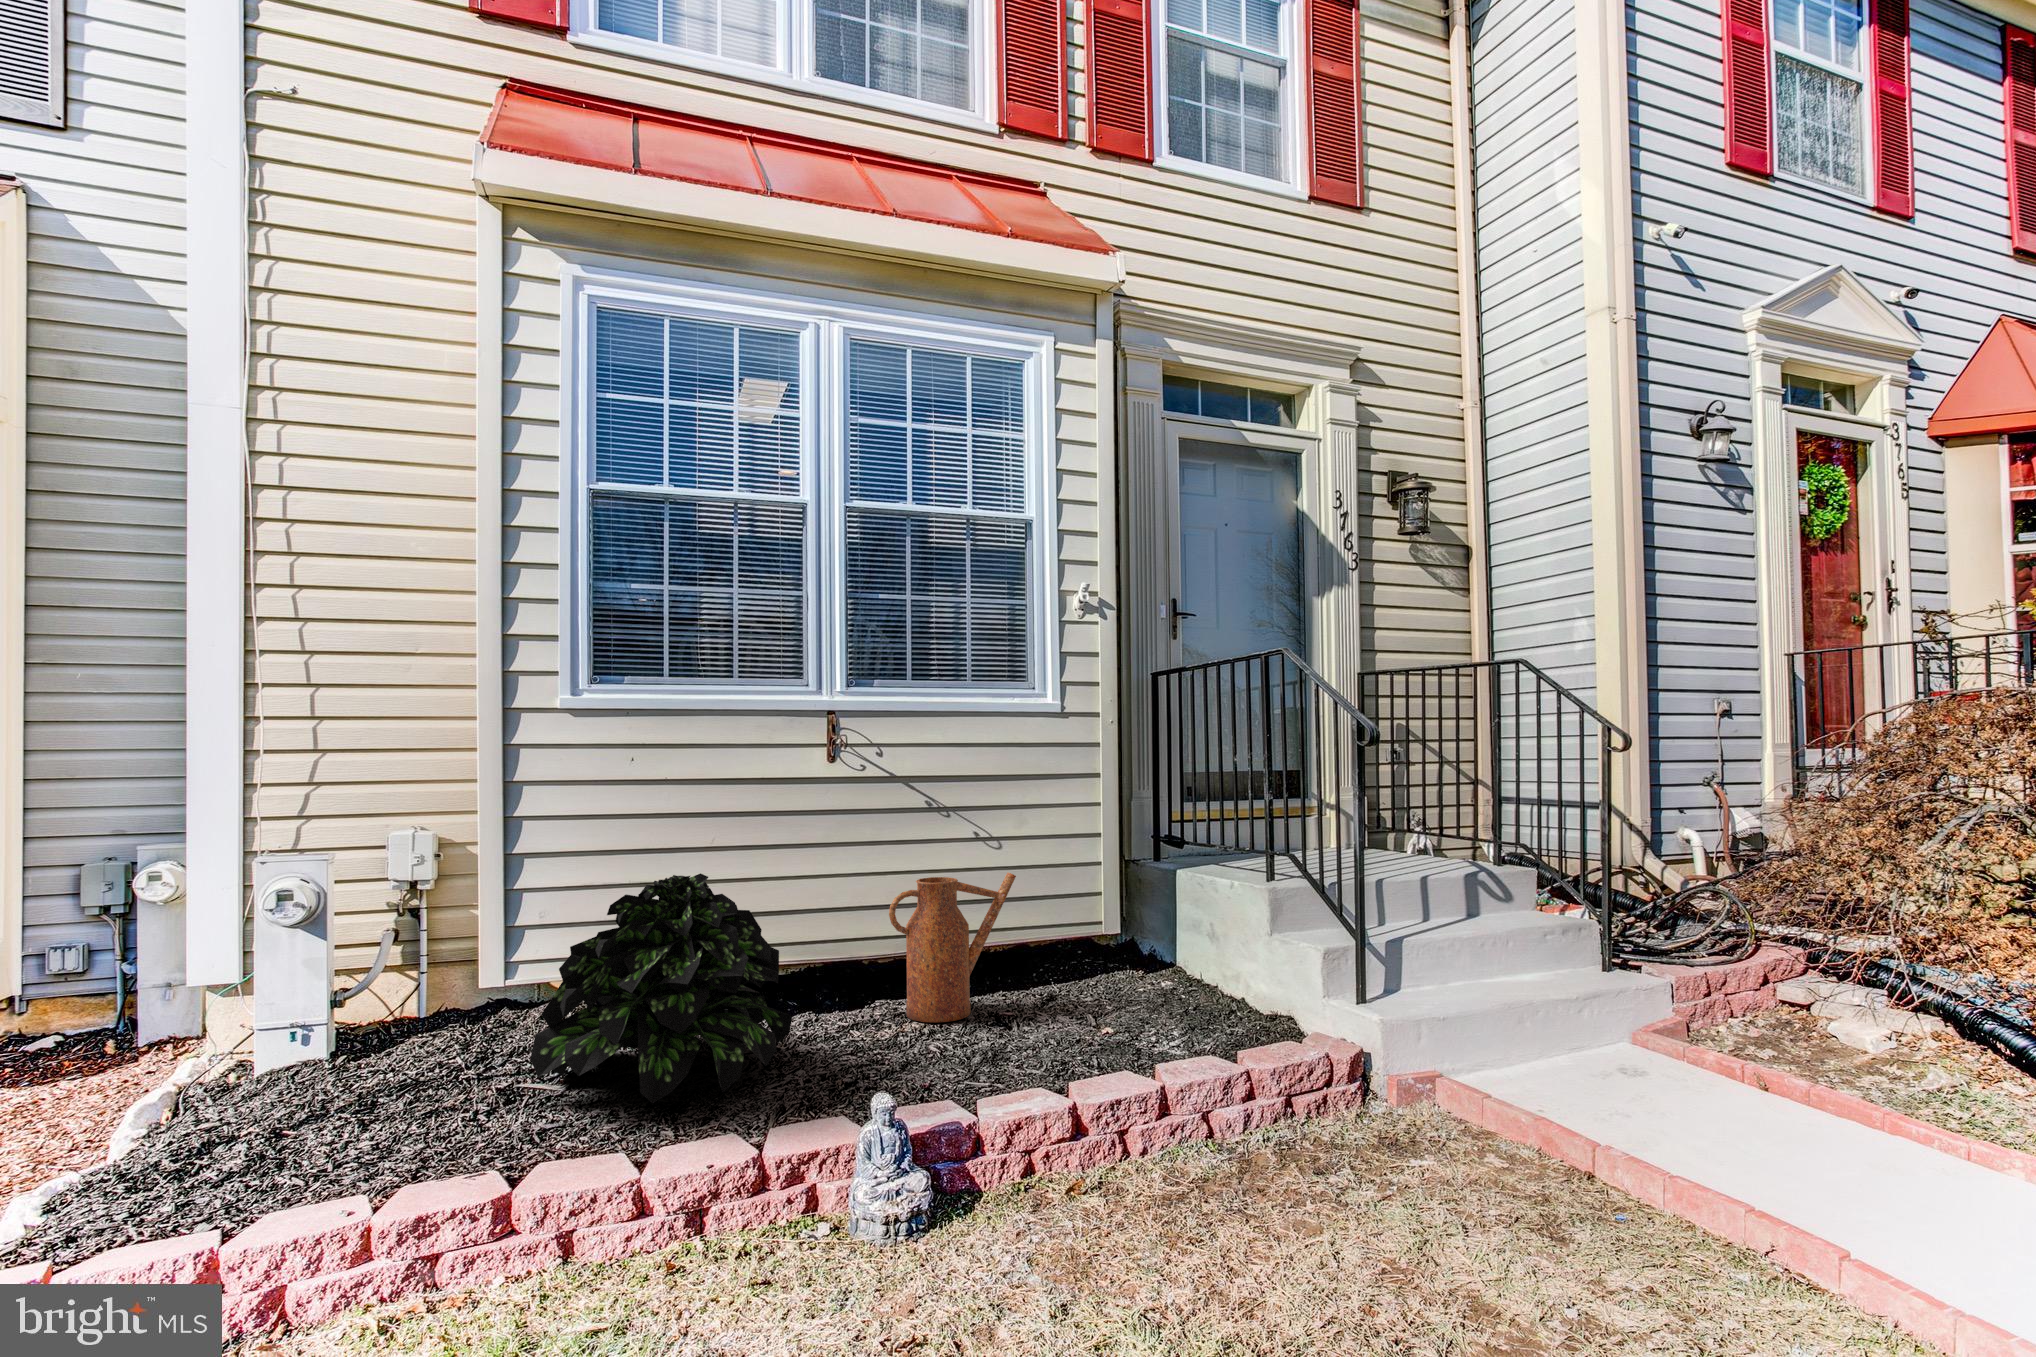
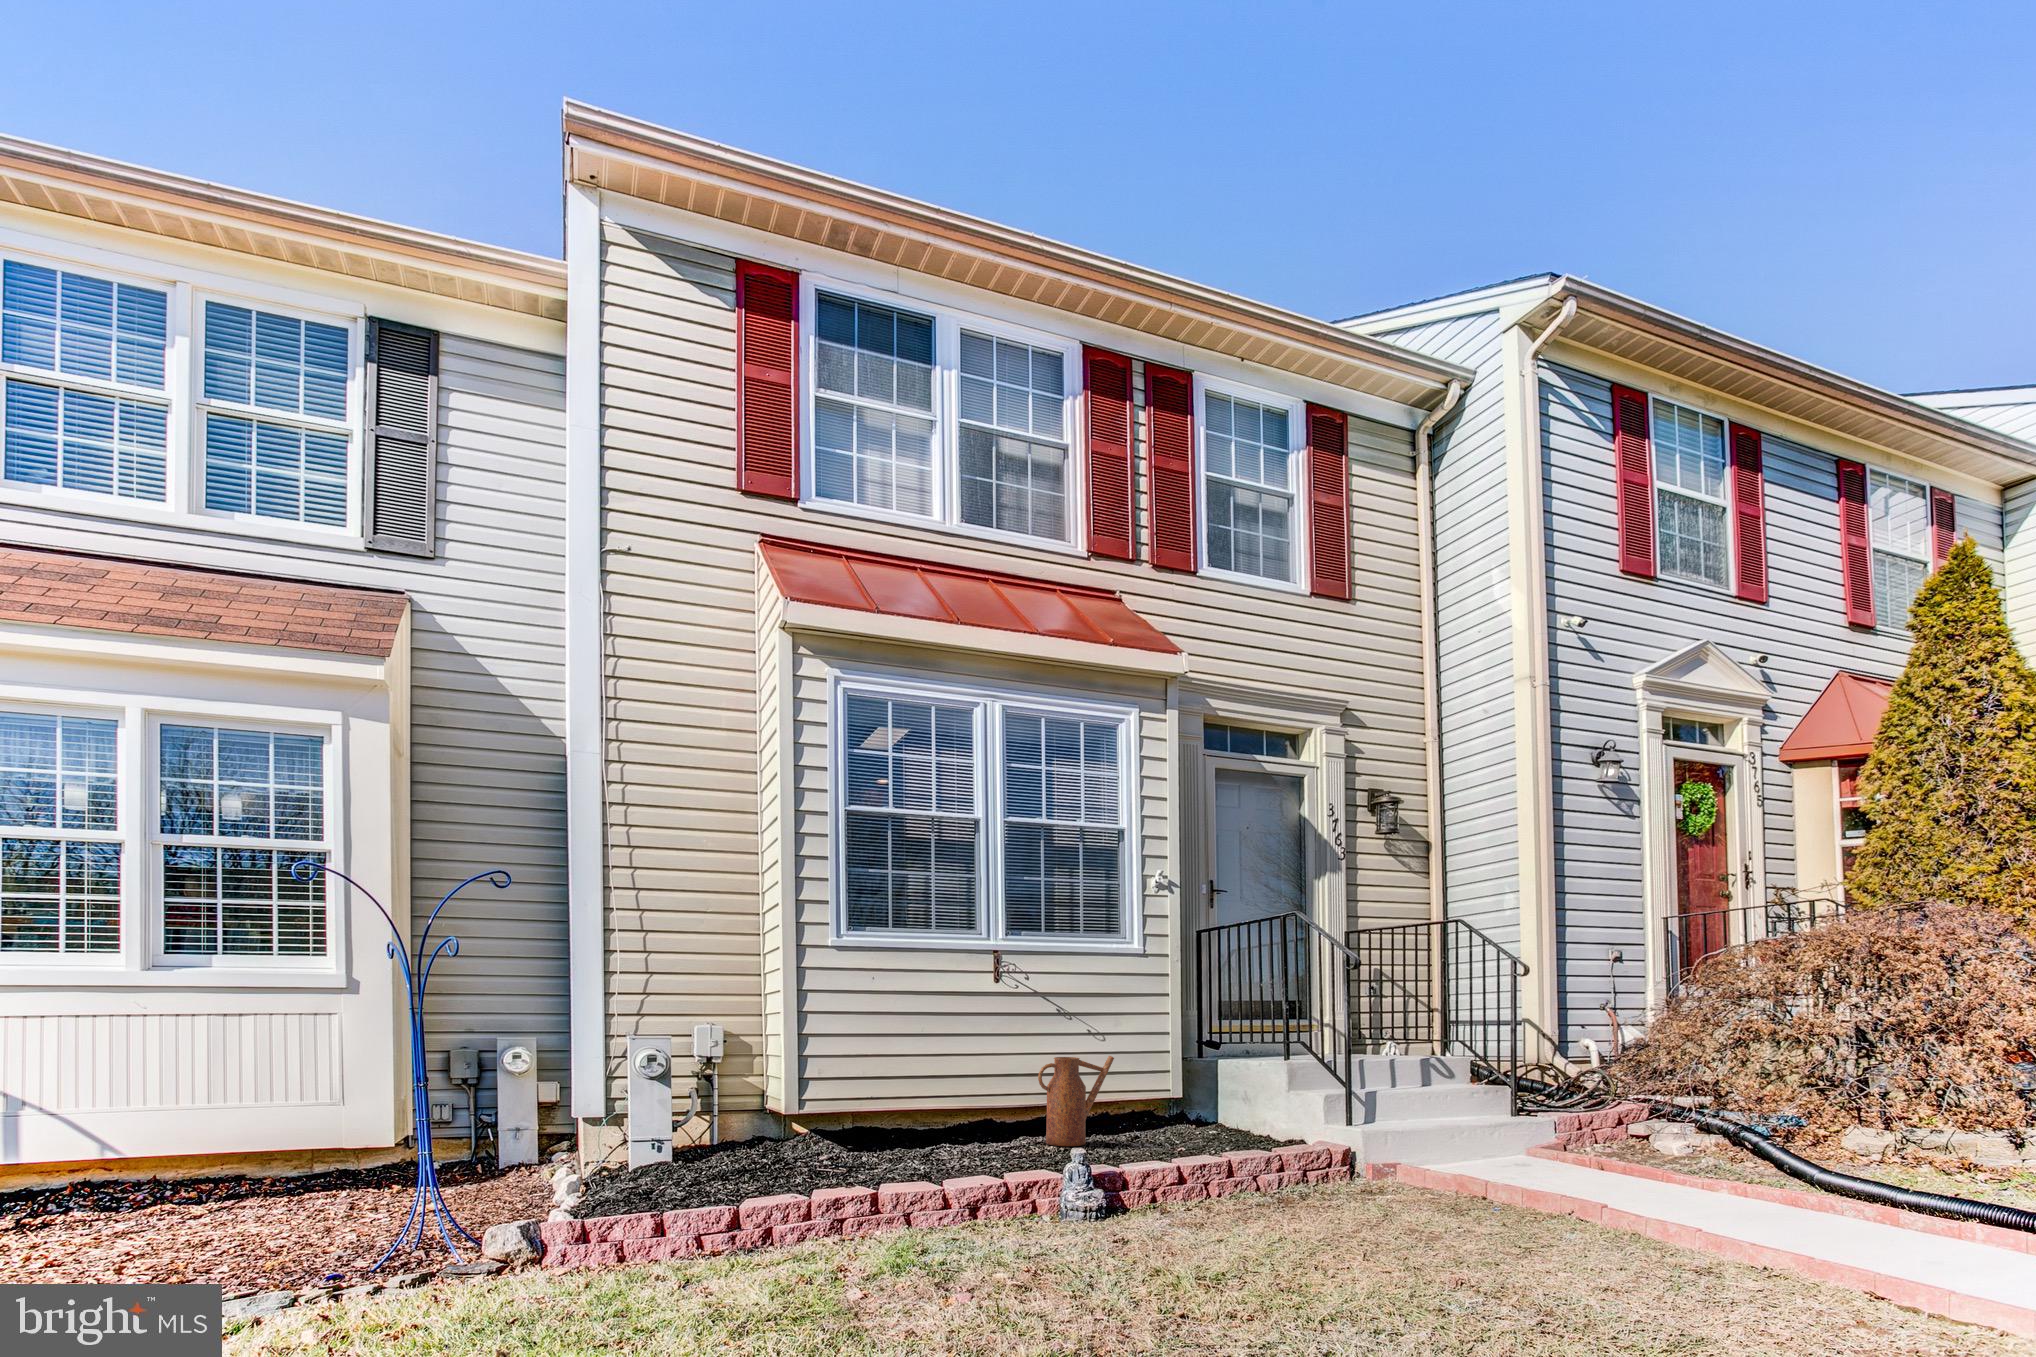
potted plant: present [530,873,792,1103] -> none [857,1042,994,1164]

